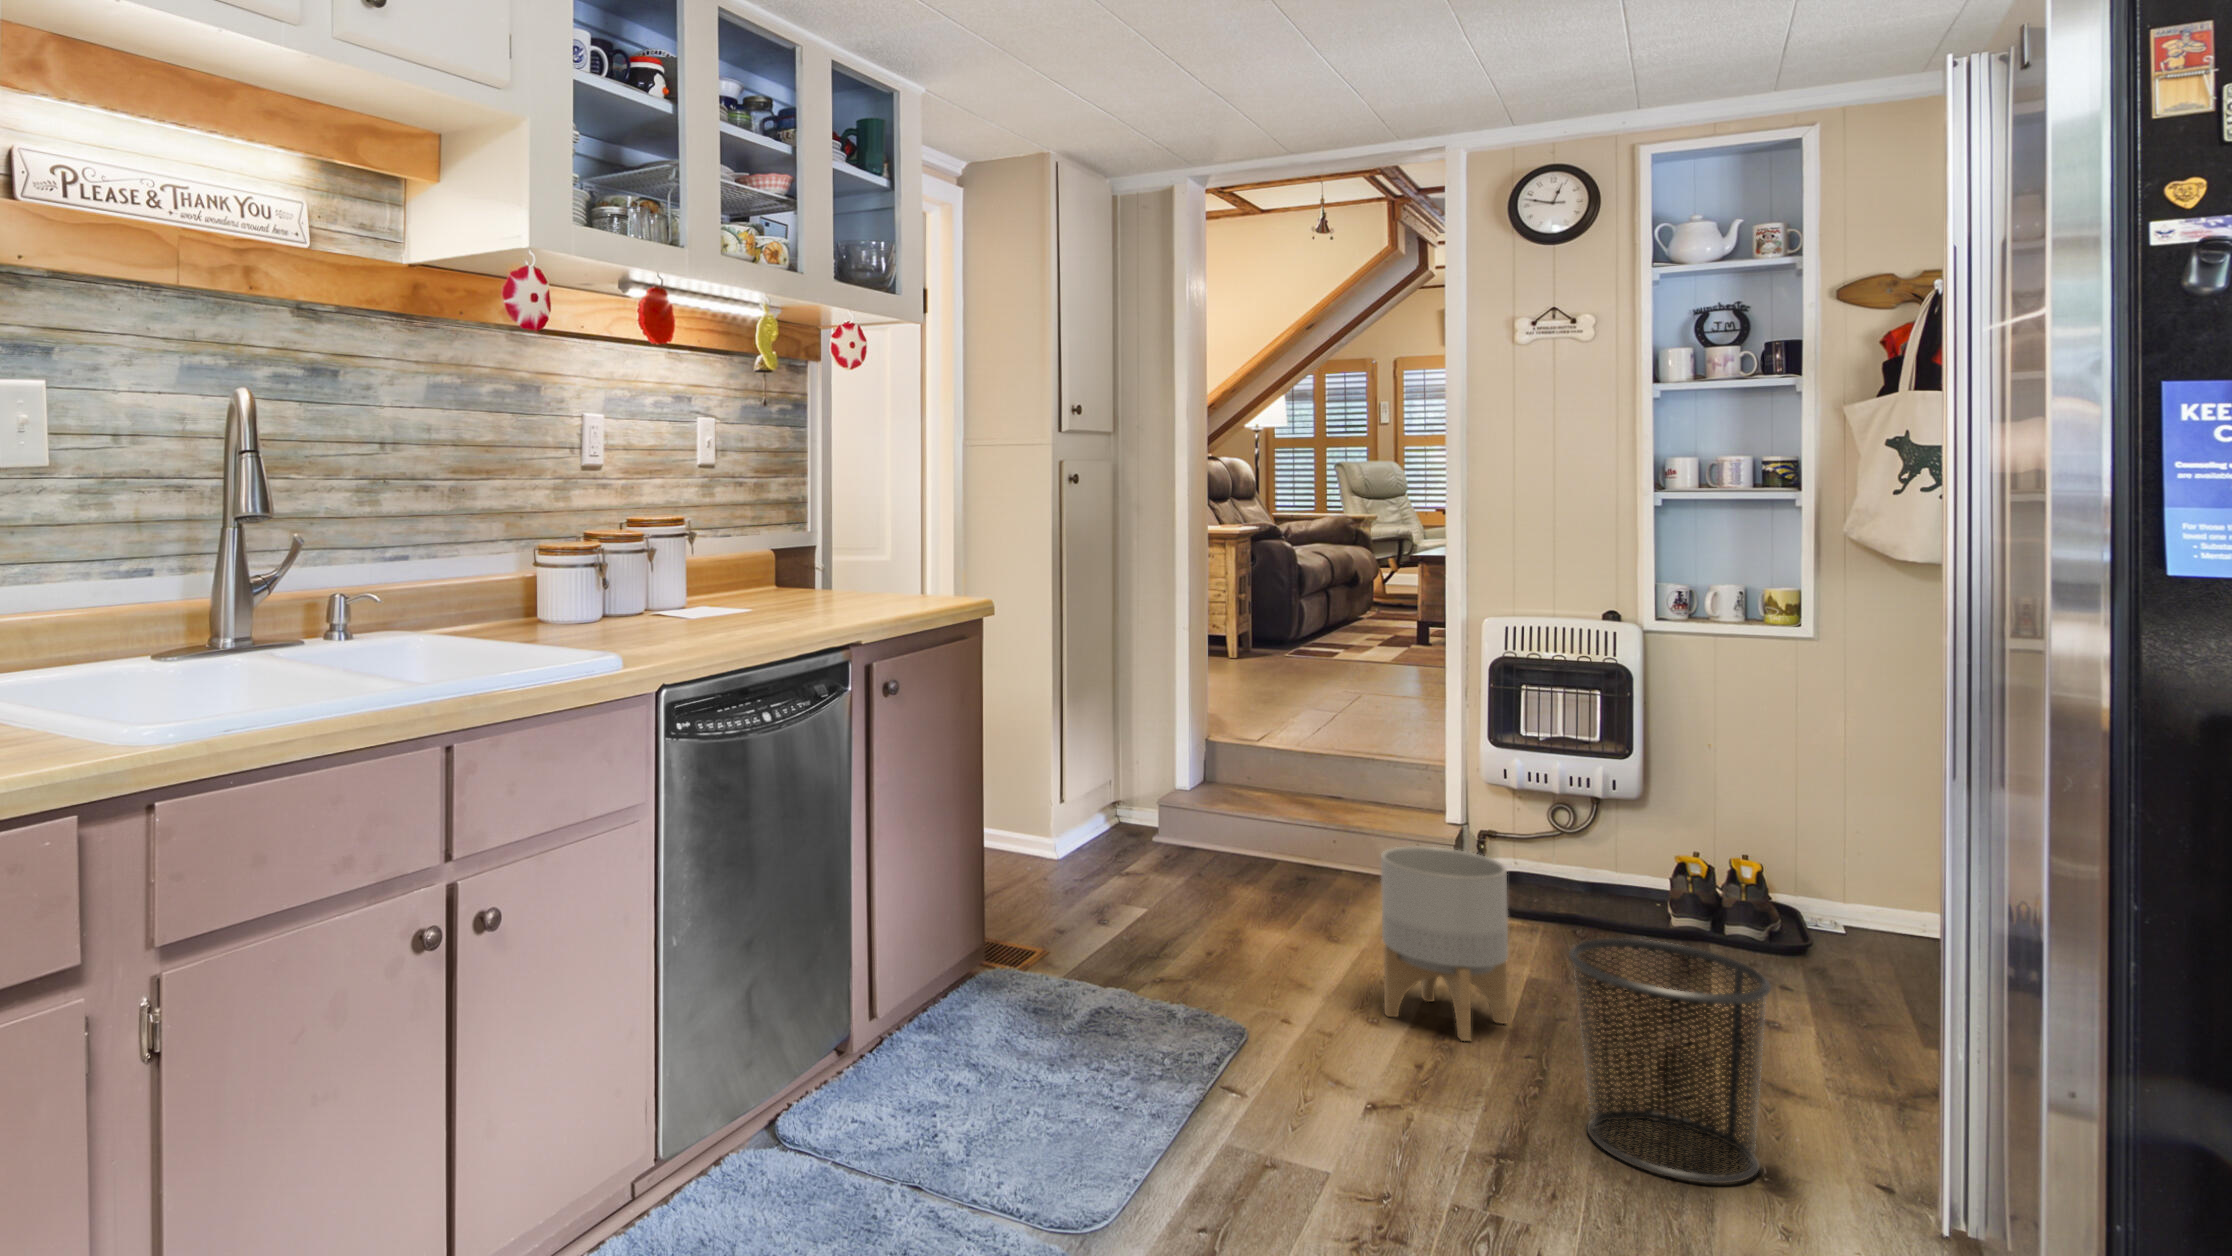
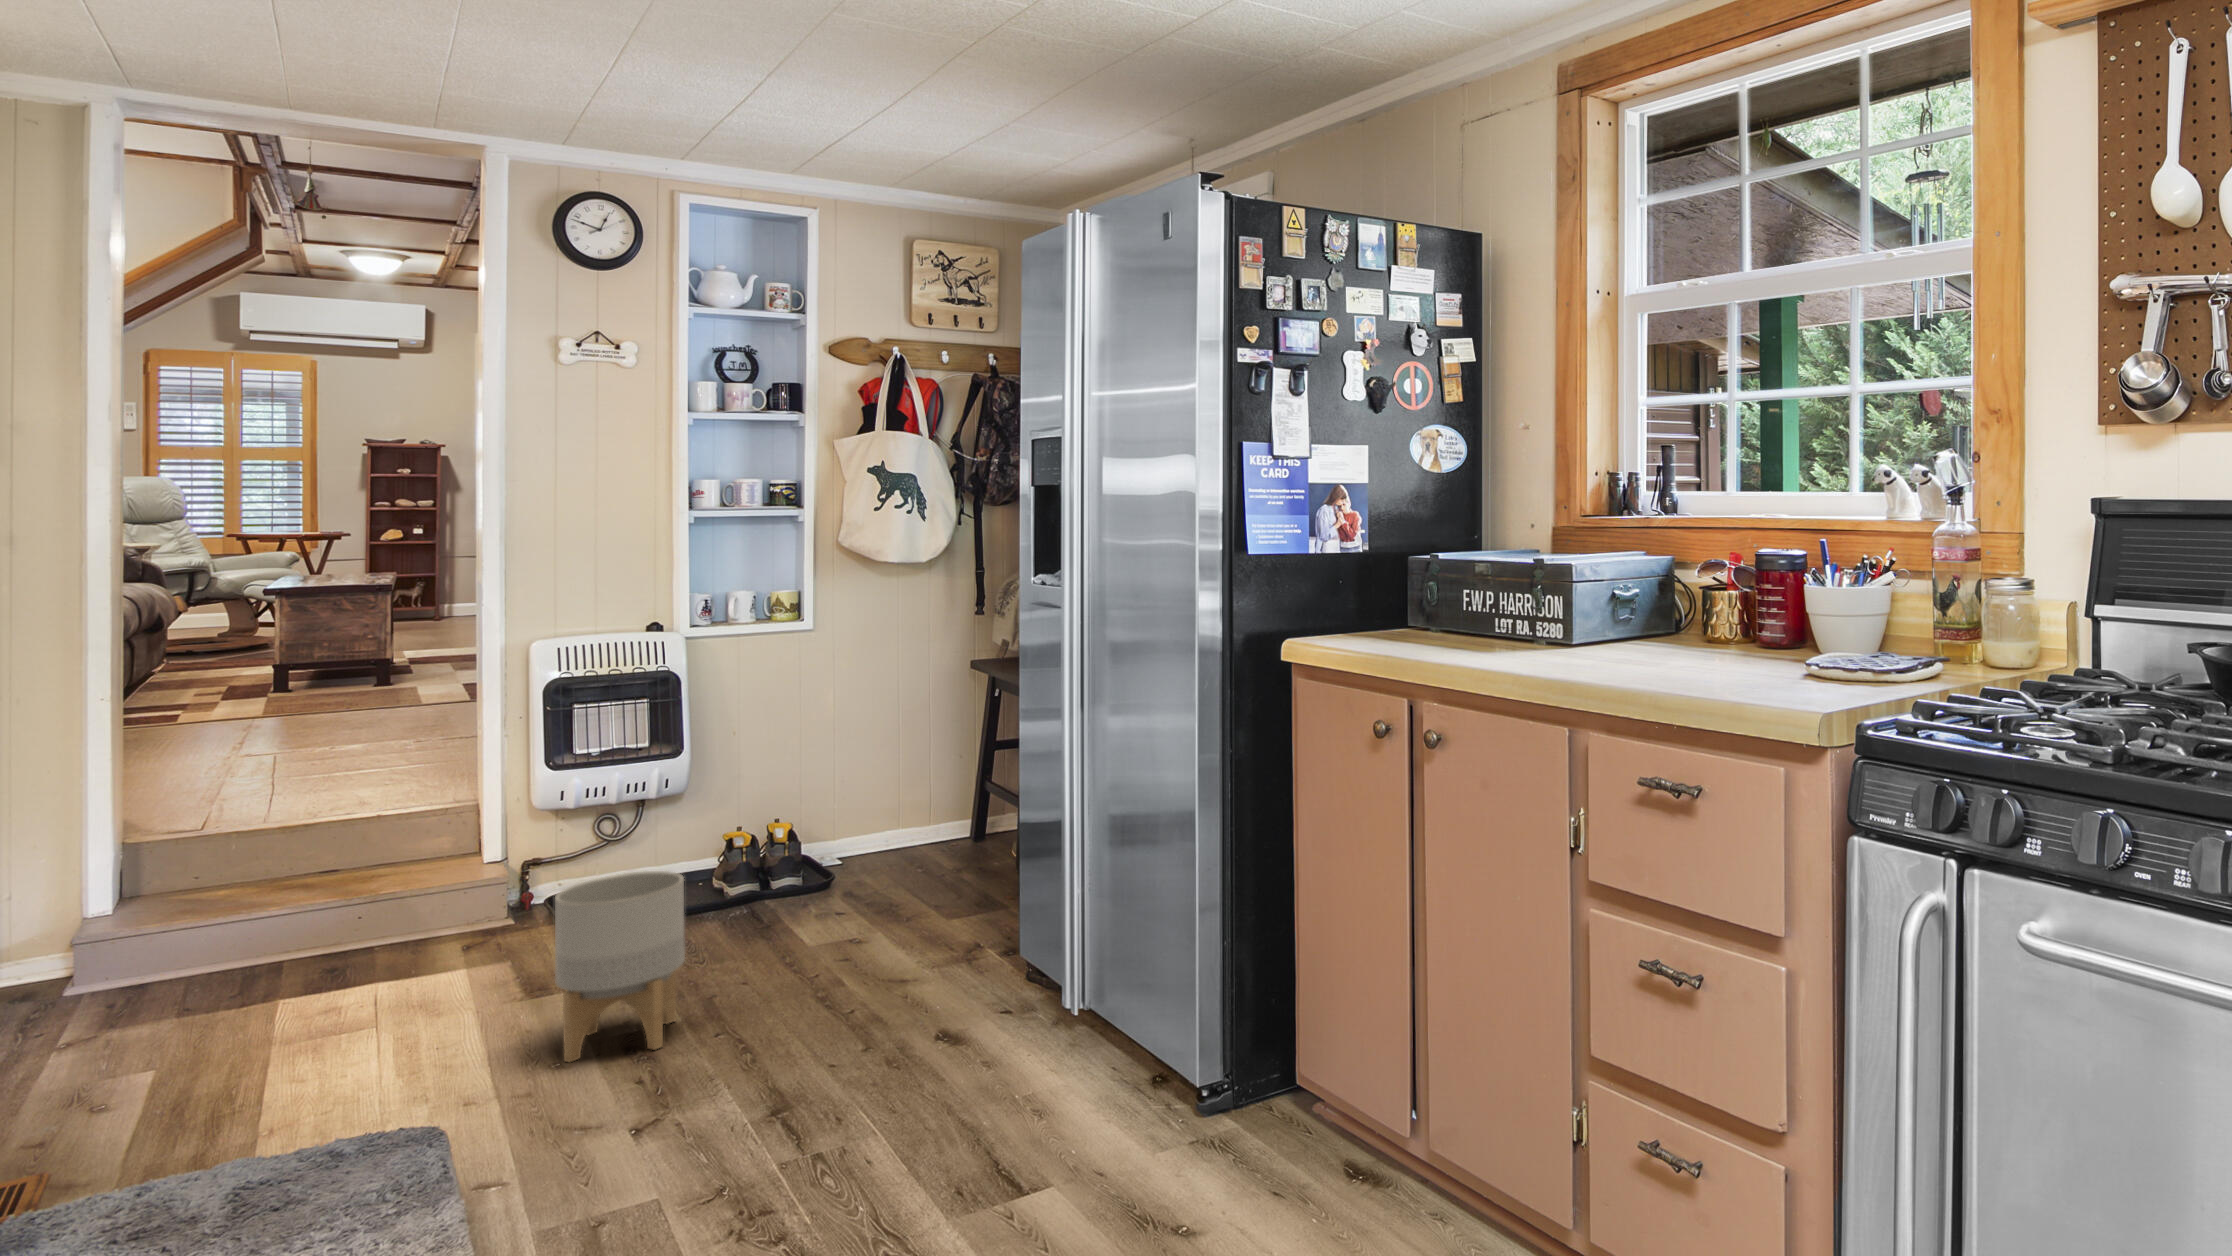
trash can: present [1569,938,1771,1183] -> none [795,879,944,1071]

